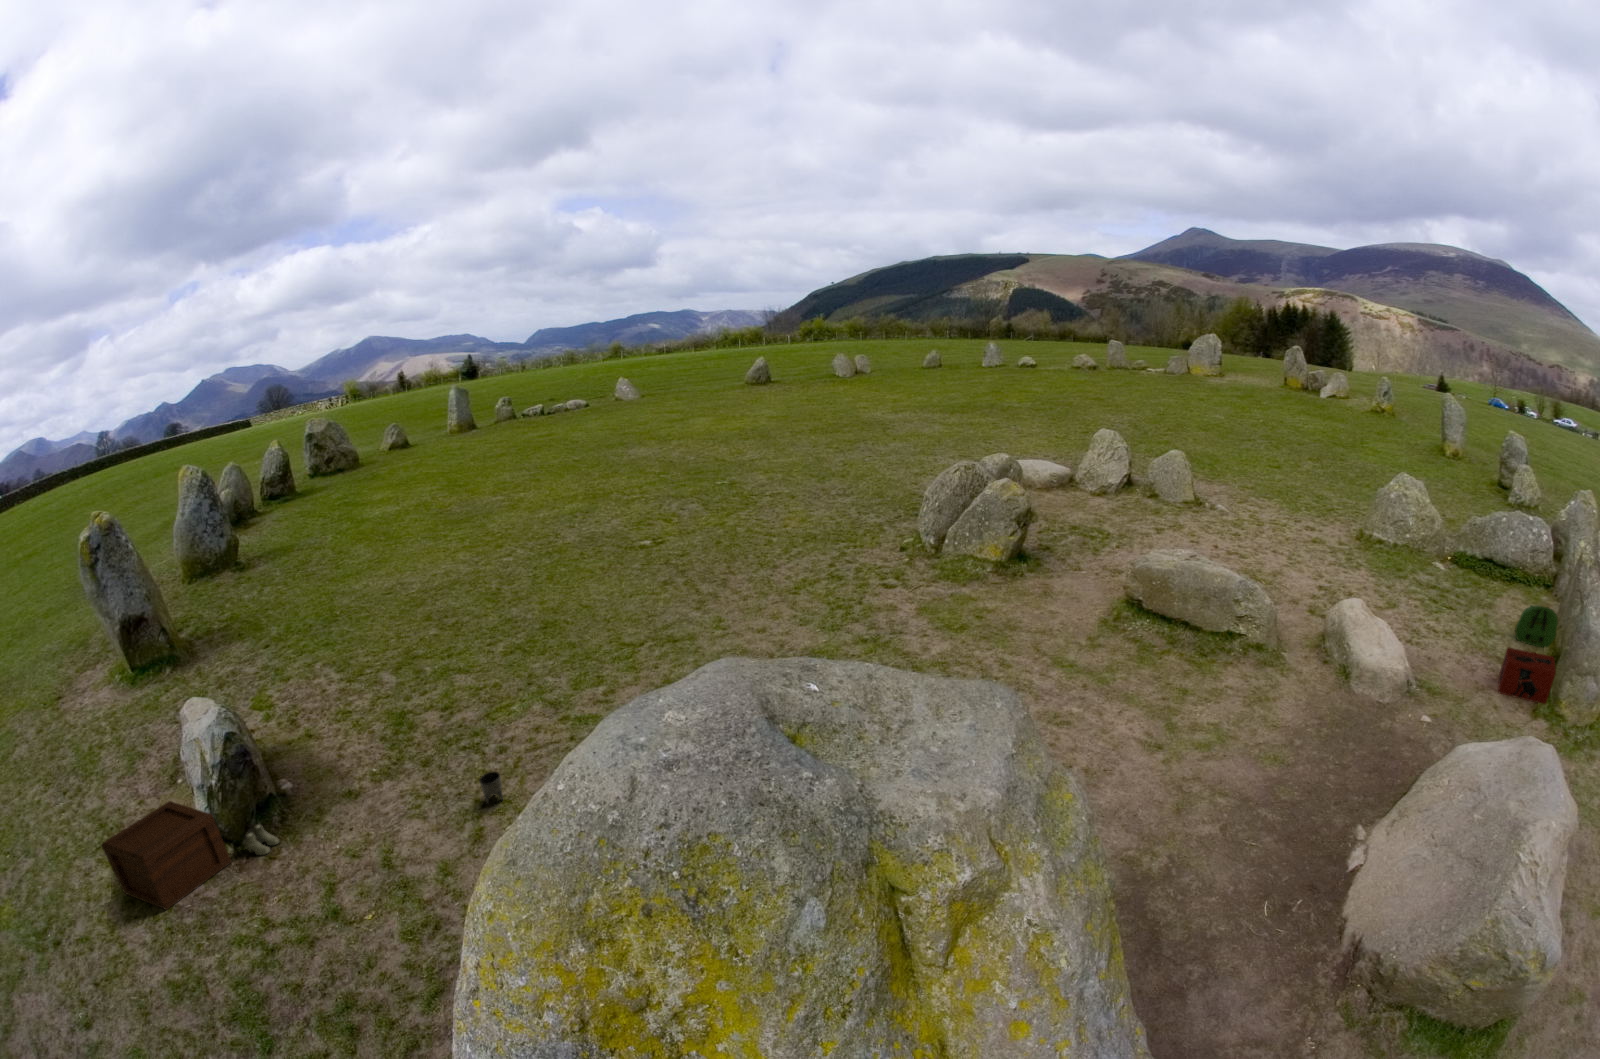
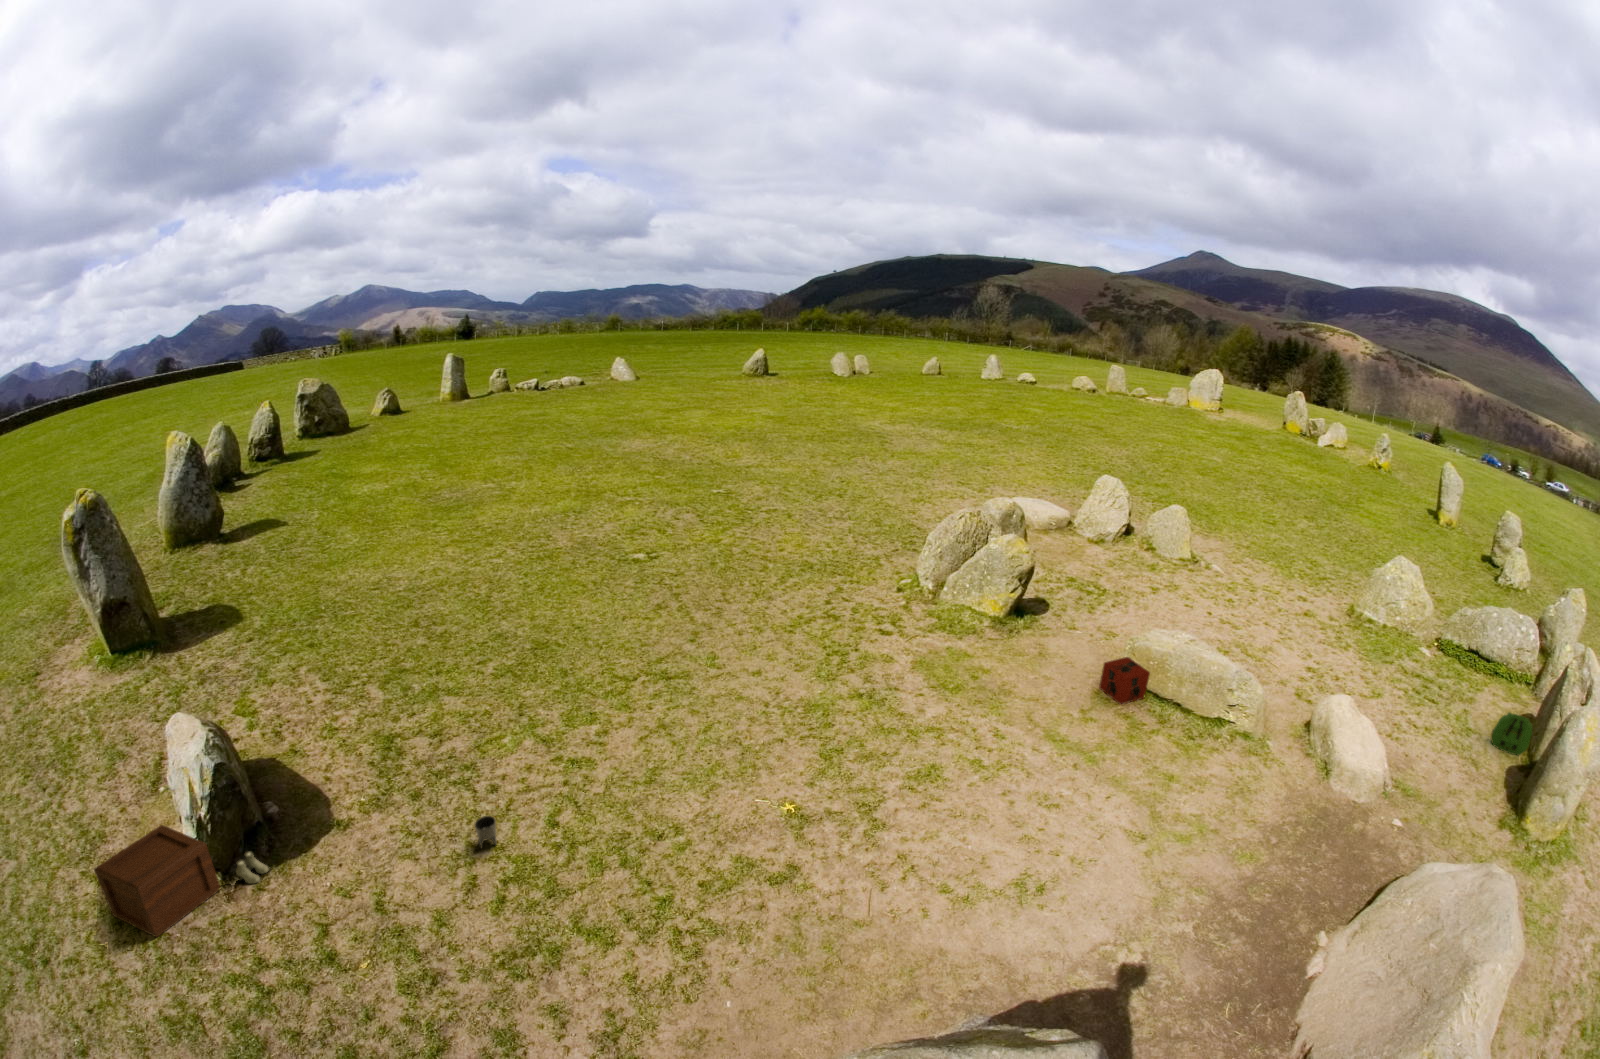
storage box: present [1498,648,1556,704] -> present [1099,657,1150,704]

